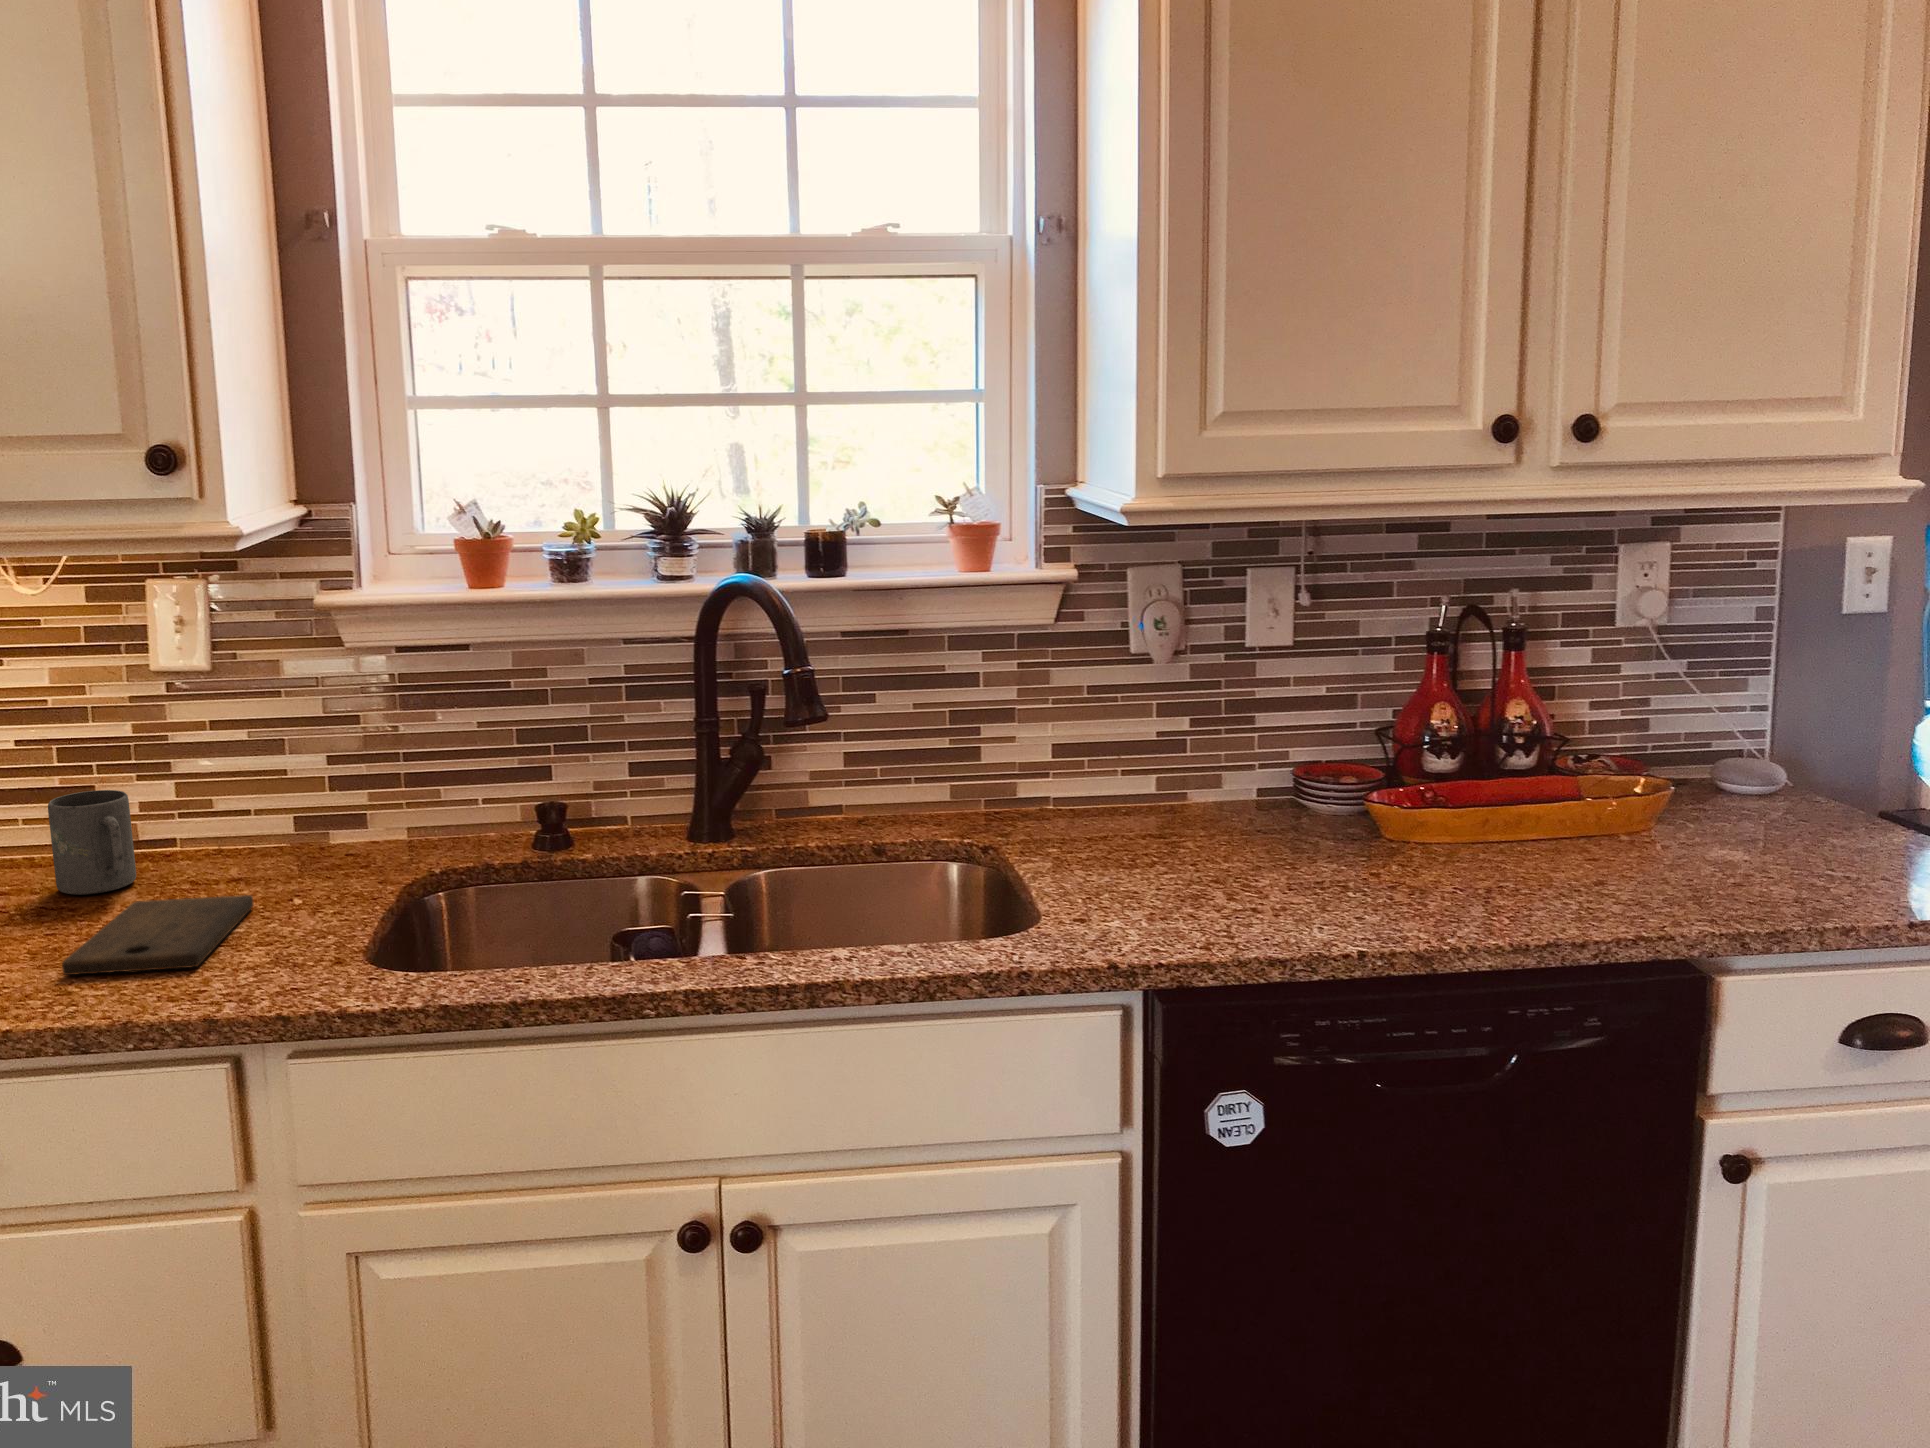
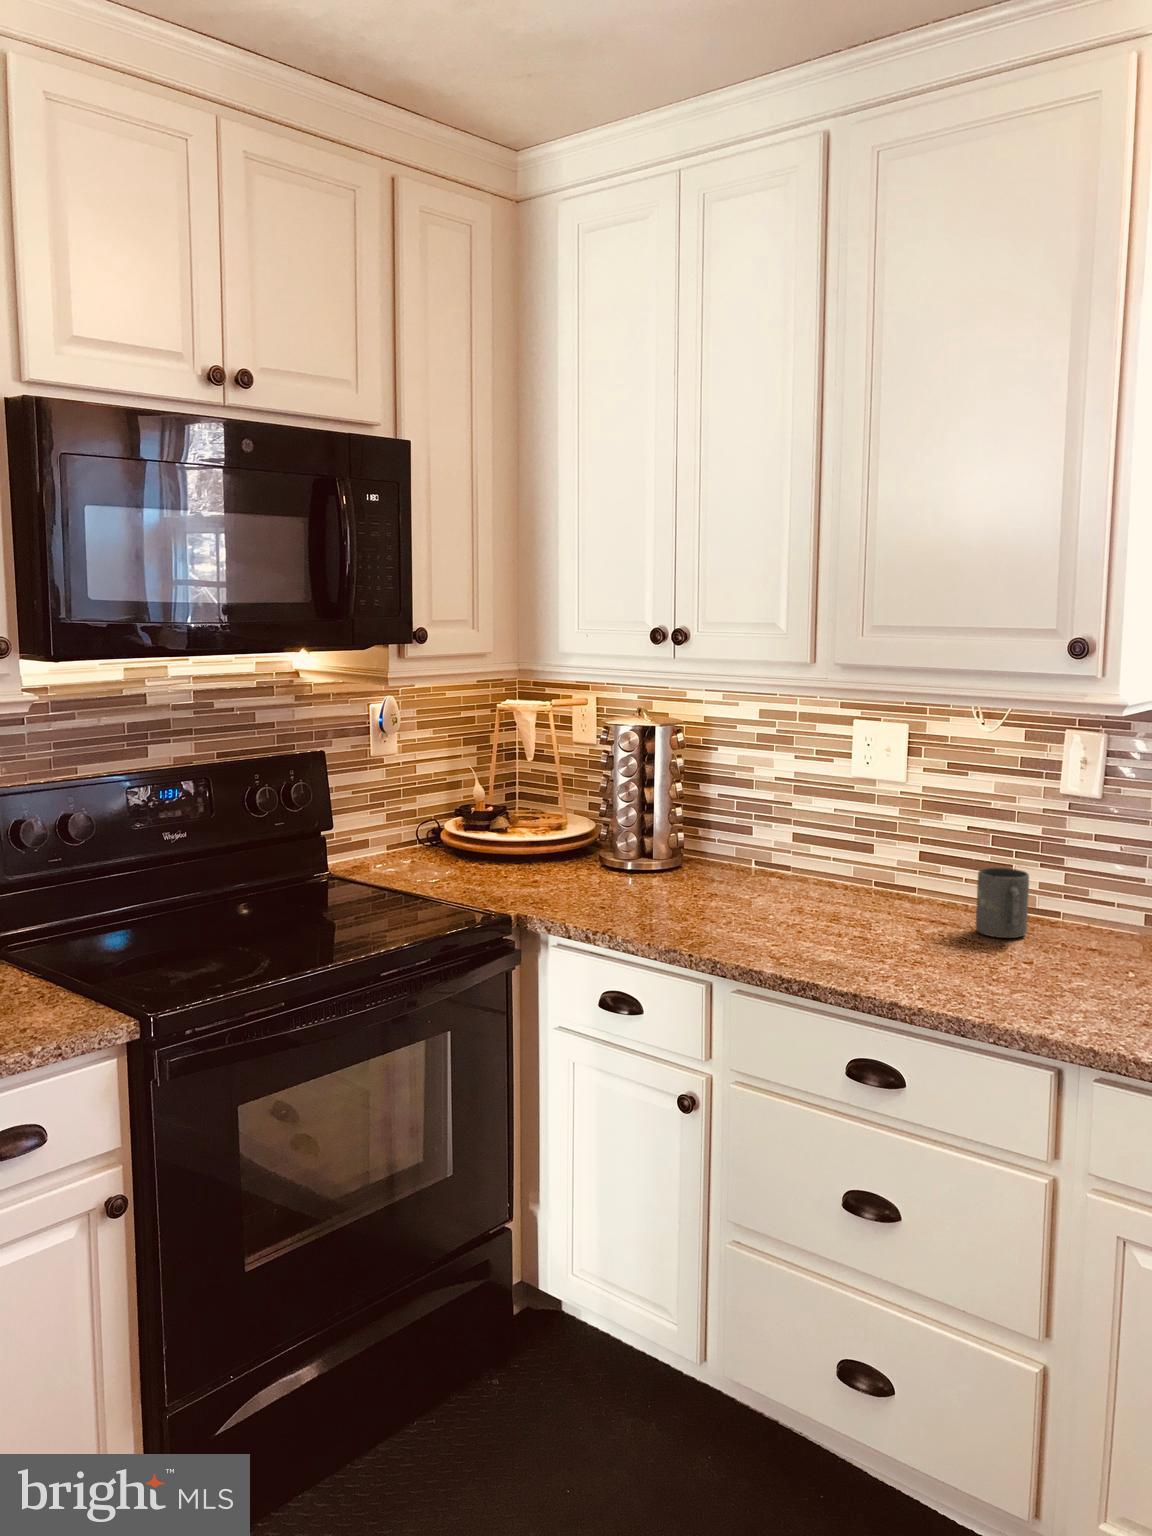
cutting board: present [62,895,253,975] -> none [963,948,1099,1001]

